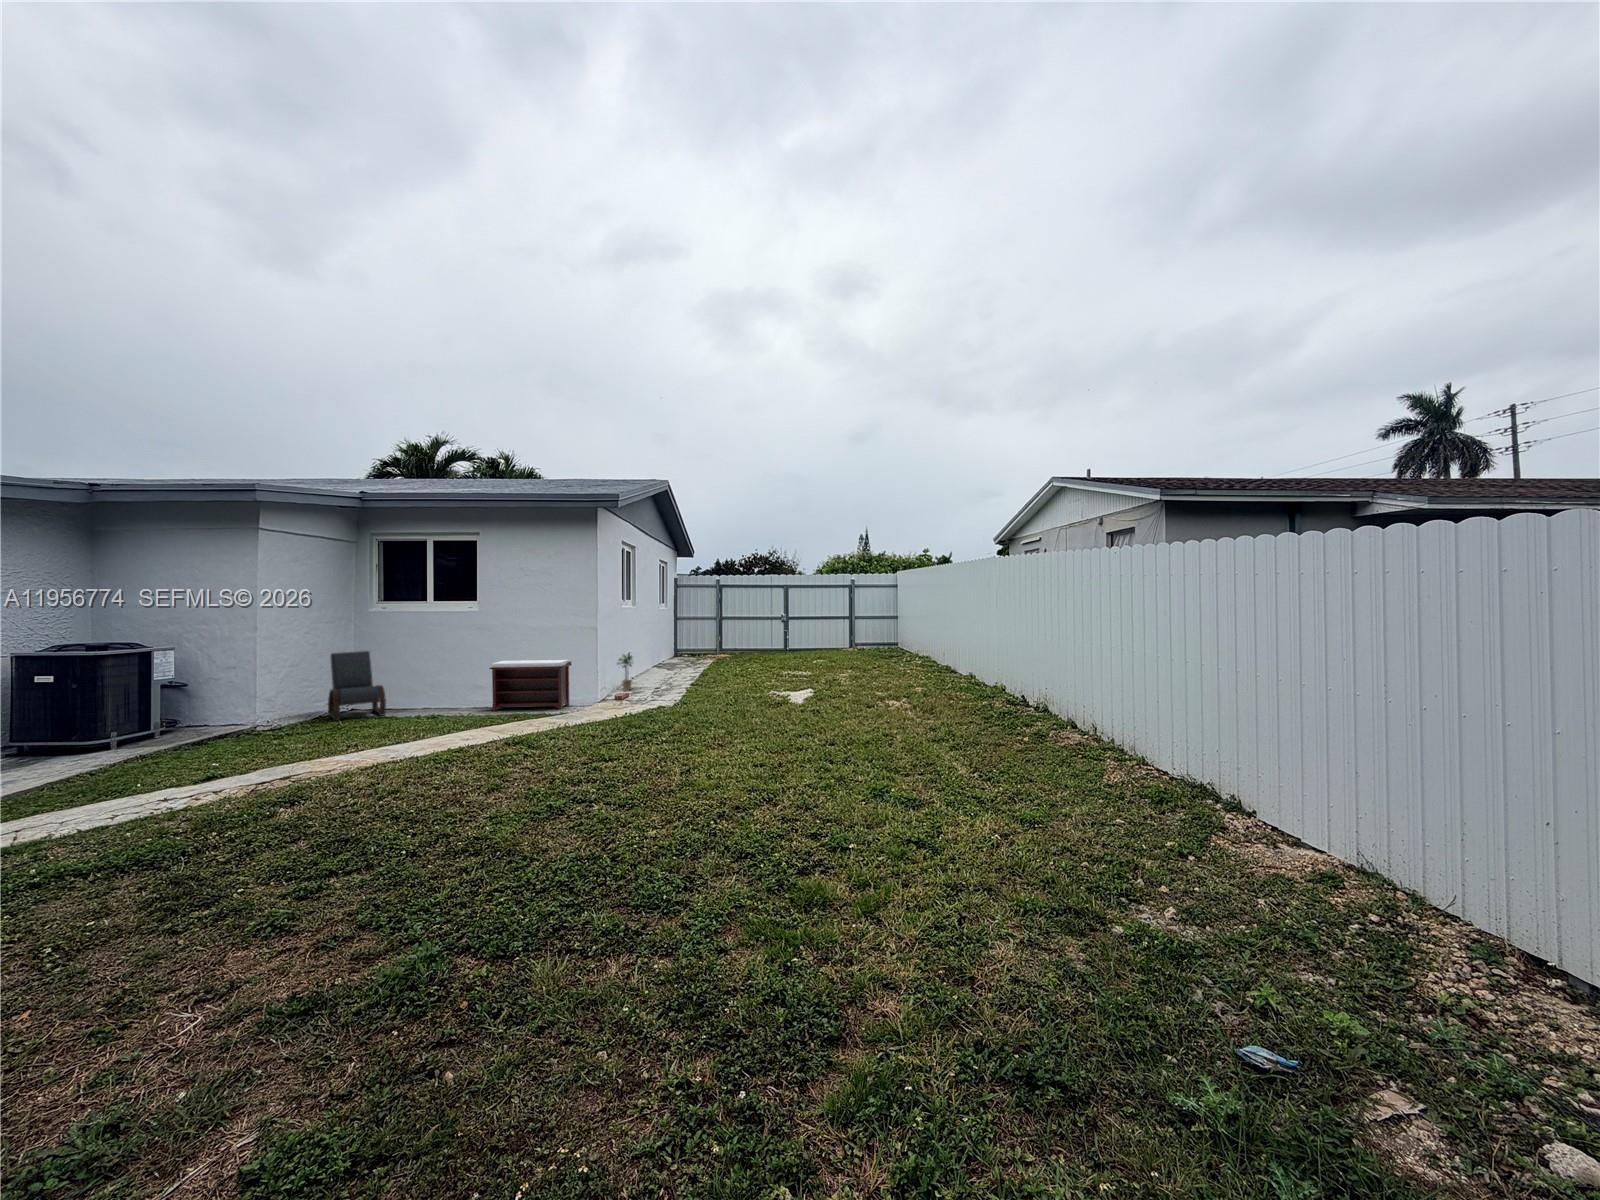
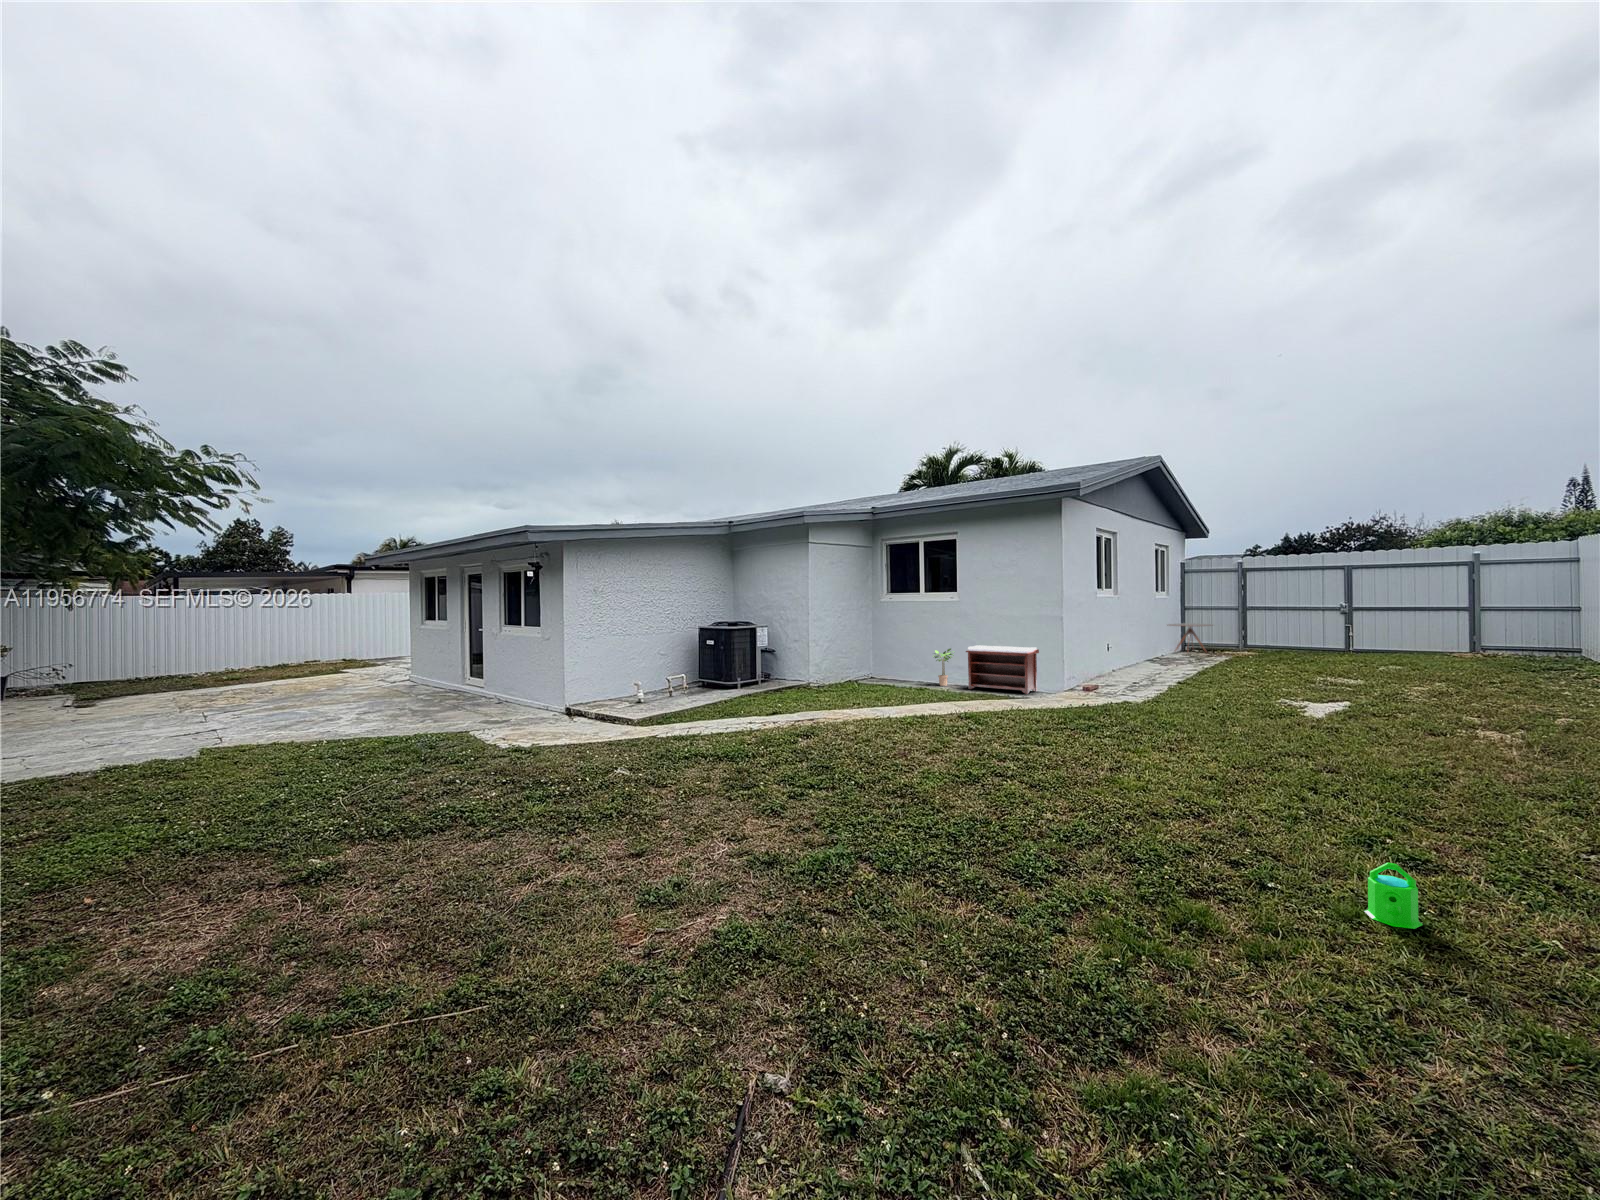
round table: none [665,631,702,658] -> present [1168,623,1213,651]
lounge chair: present [328,651,386,721] -> none [853,632,890,685]
potted plant: present [617,653,632,691] -> present [933,648,954,686]
watering can: none [910,808,943,857] -> present [1364,862,1423,929]

